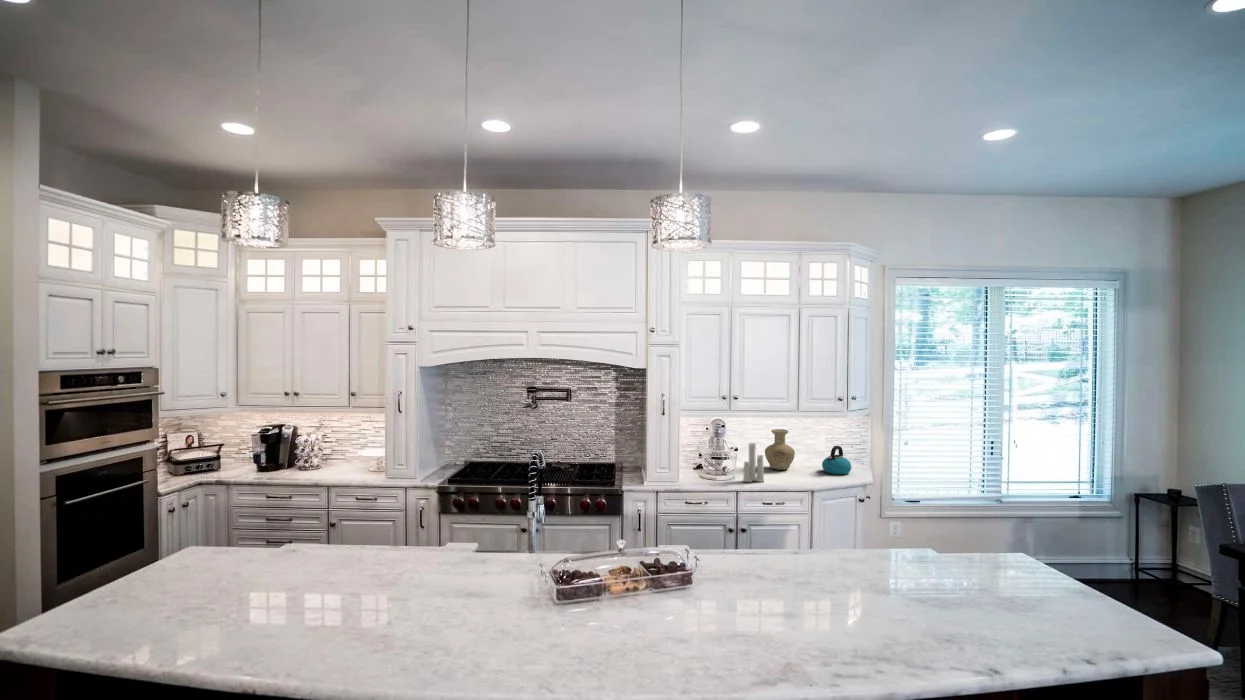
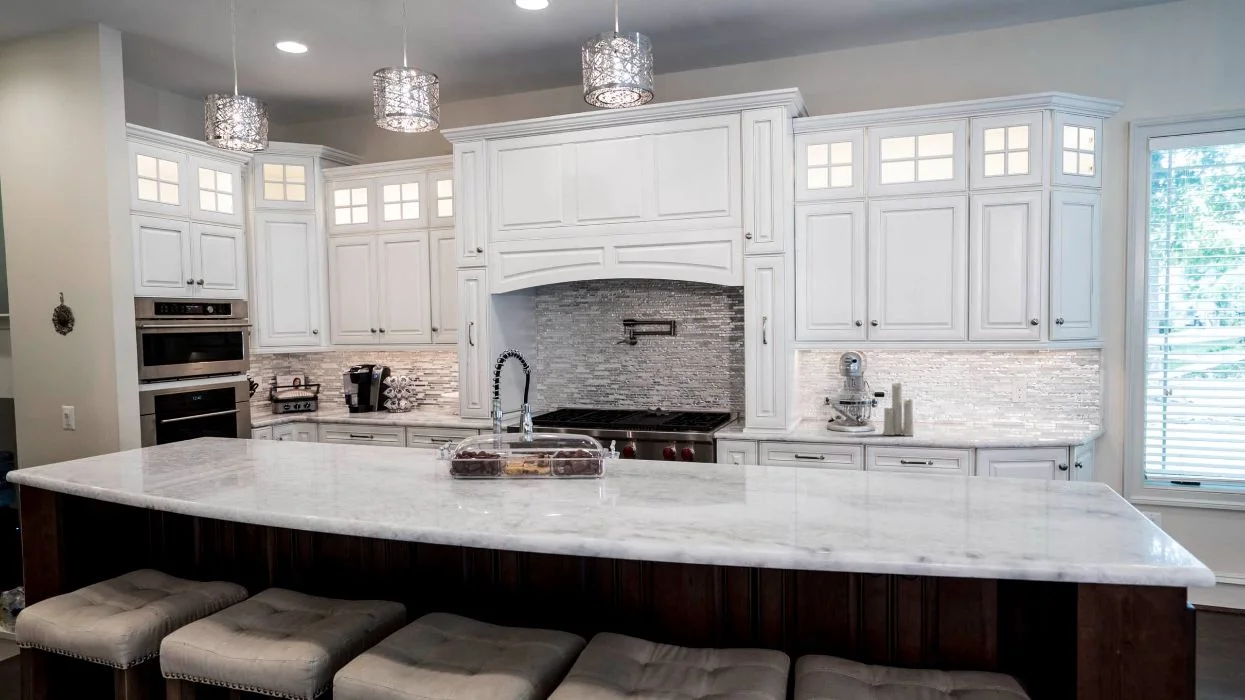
vase: present [765,429,795,470] -> none [932,370,976,425]
kettle: present [822,446,851,475] -> none [1017,391,1063,432]

